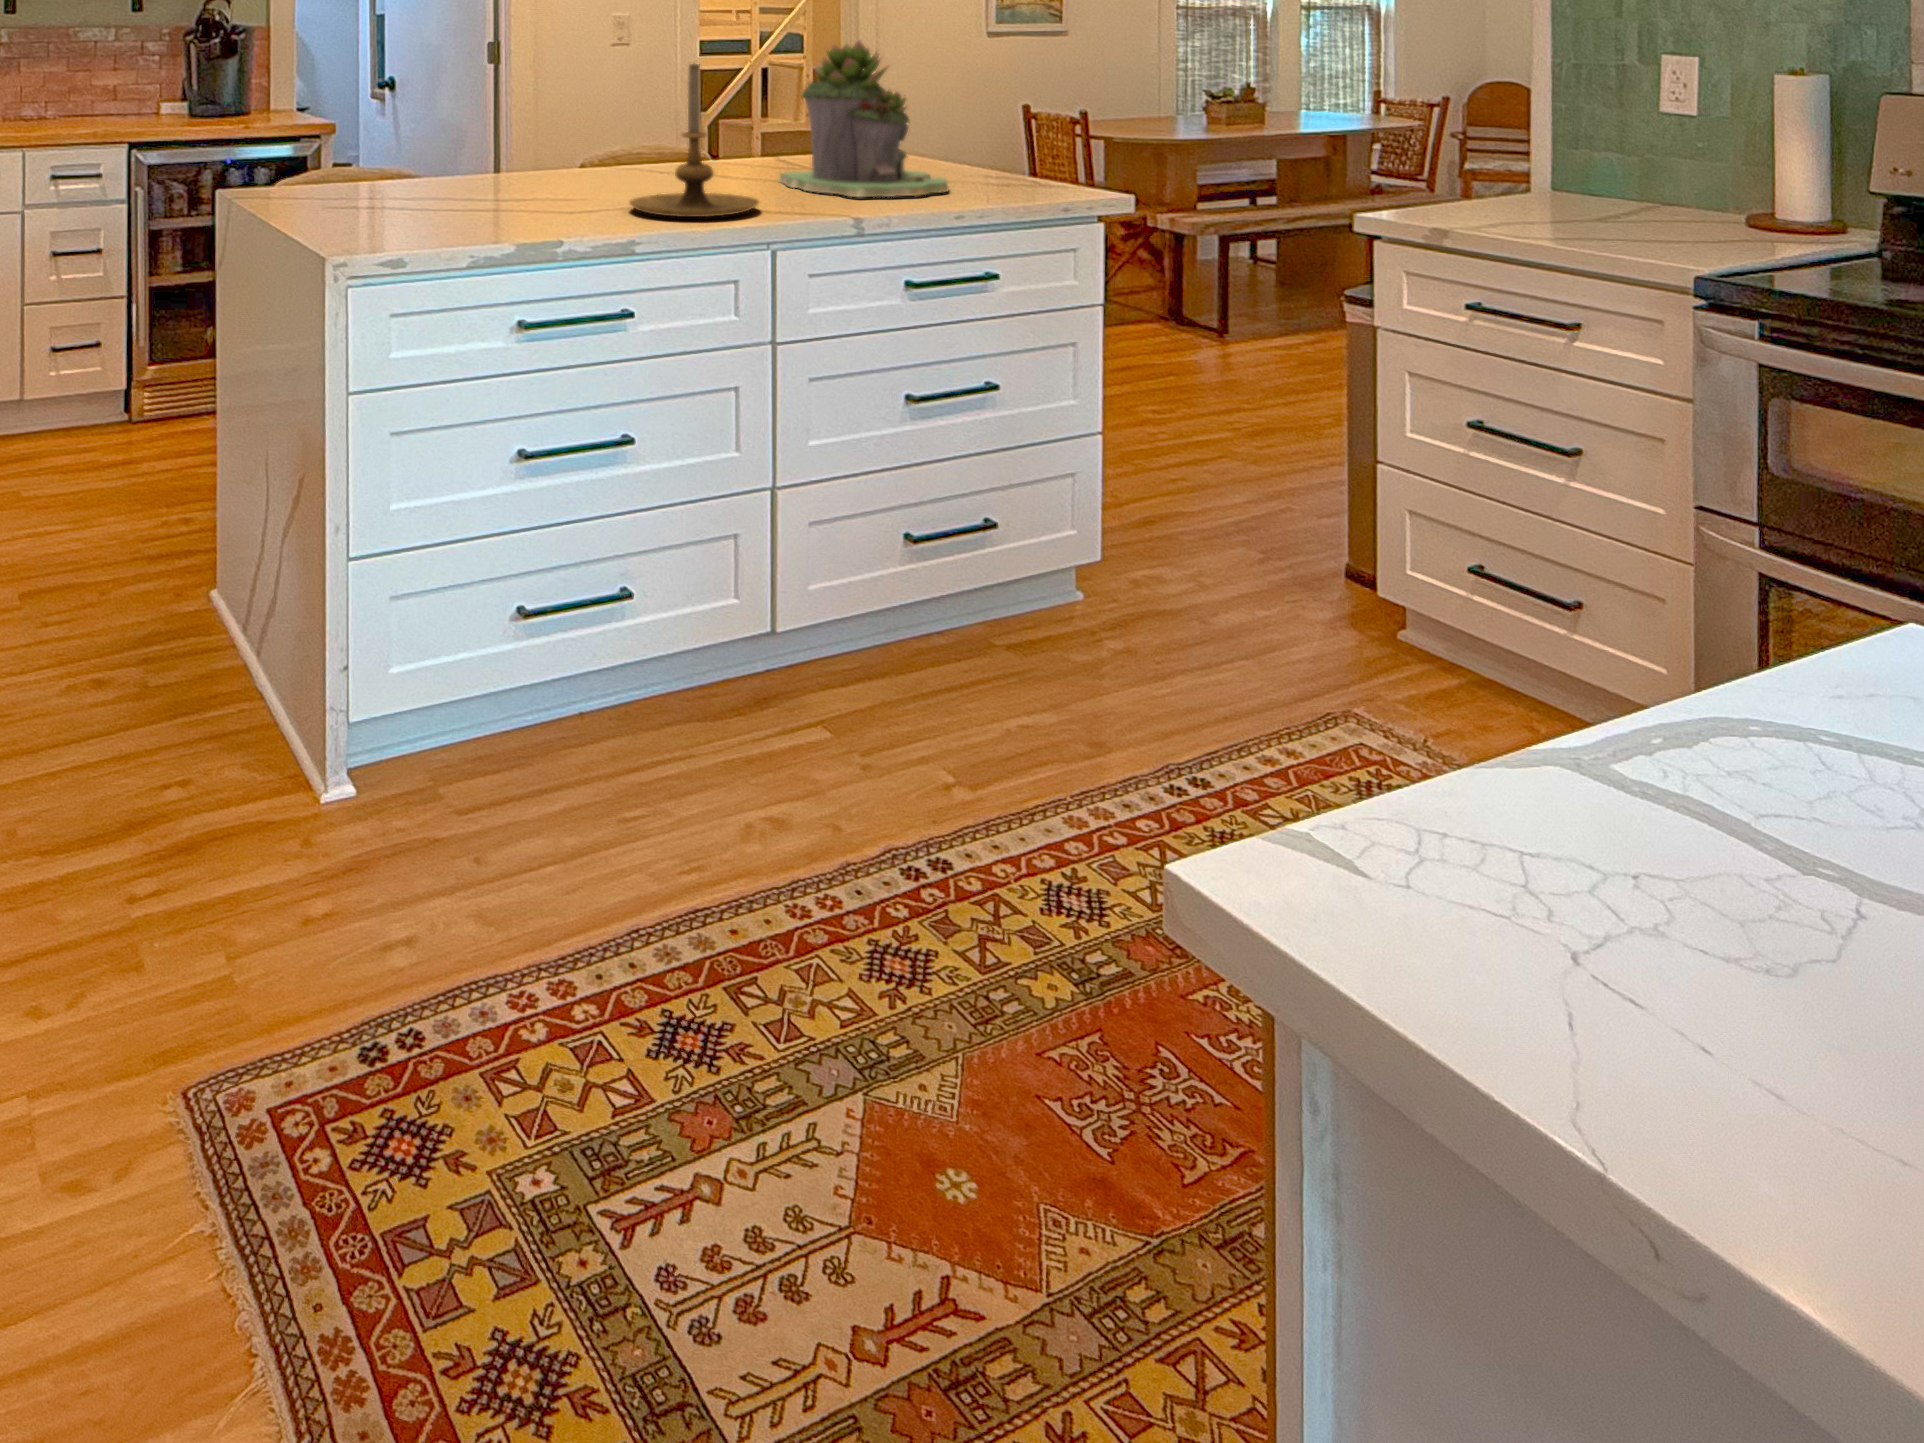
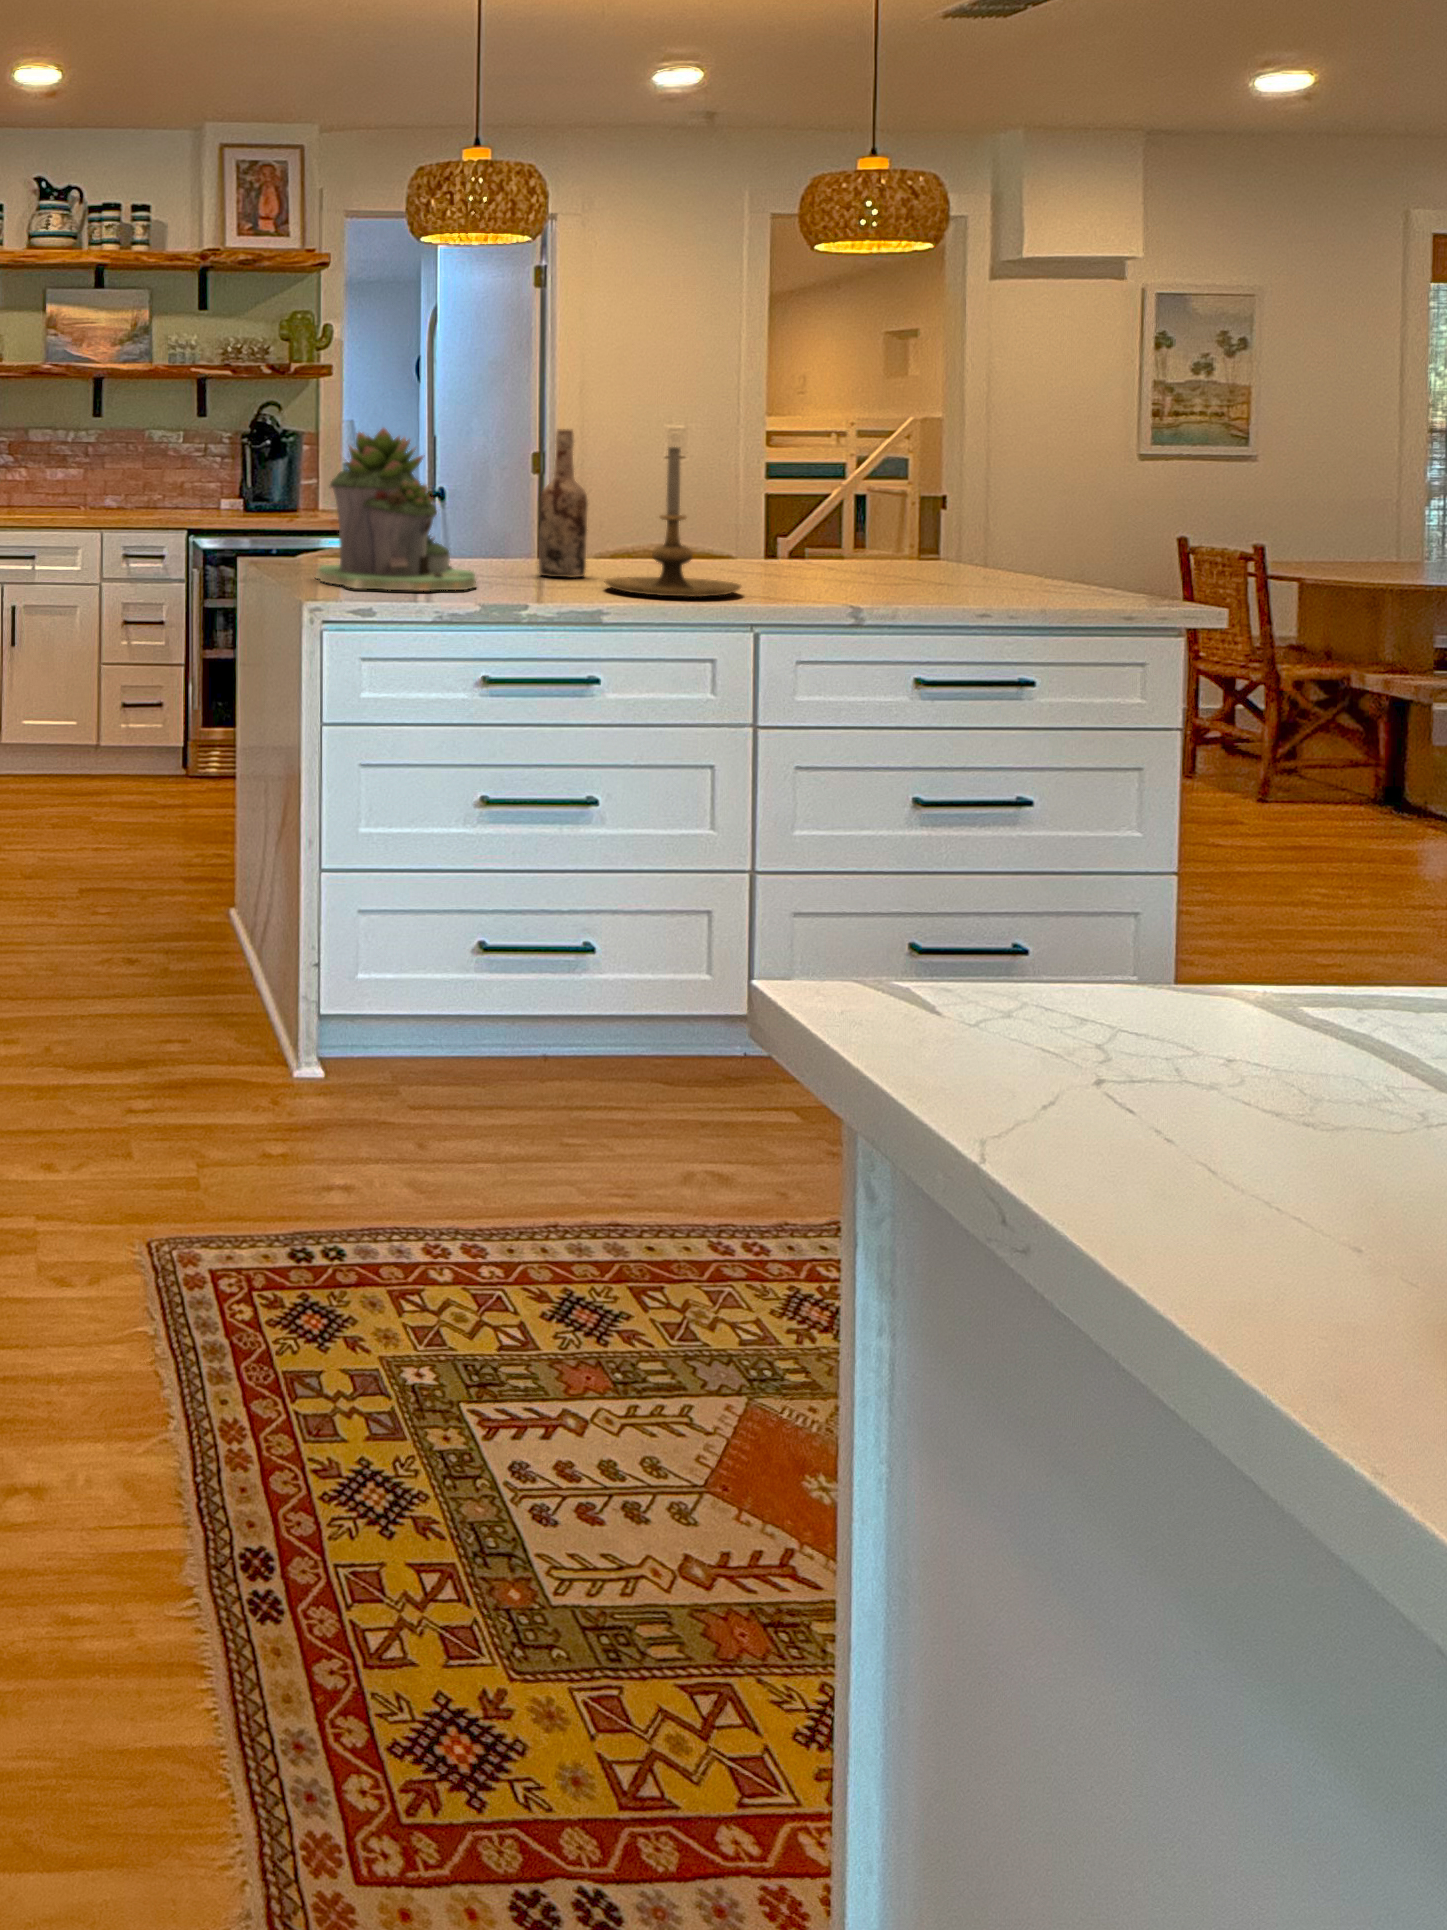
succulent planter: present [778,41,949,197] -> present [316,428,476,591]
wine bottle: none [556,44,603,198] -> present [539,429,588,577]

